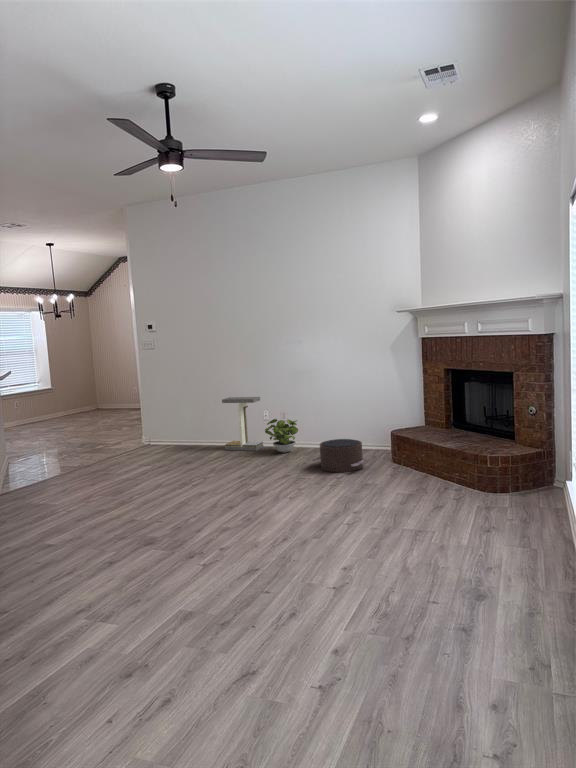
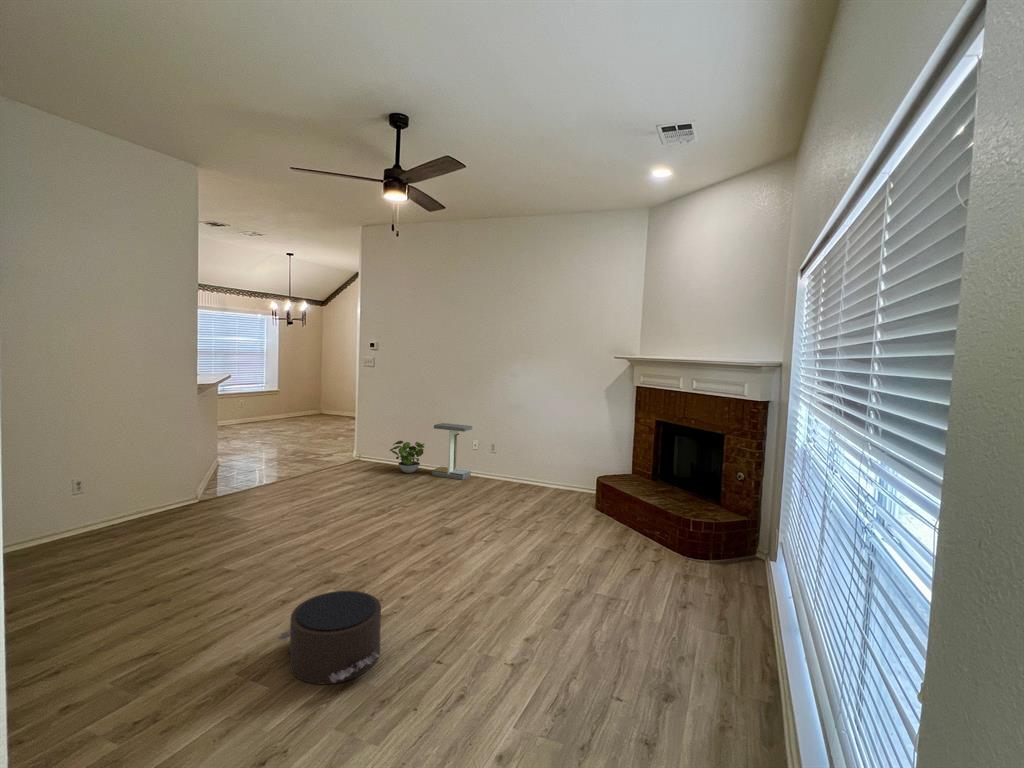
potted plant: present [265,419,298,453] -> present [390,441,424,473]
pouf: present [312,439,366,472] -> present [278,591,381,684]

